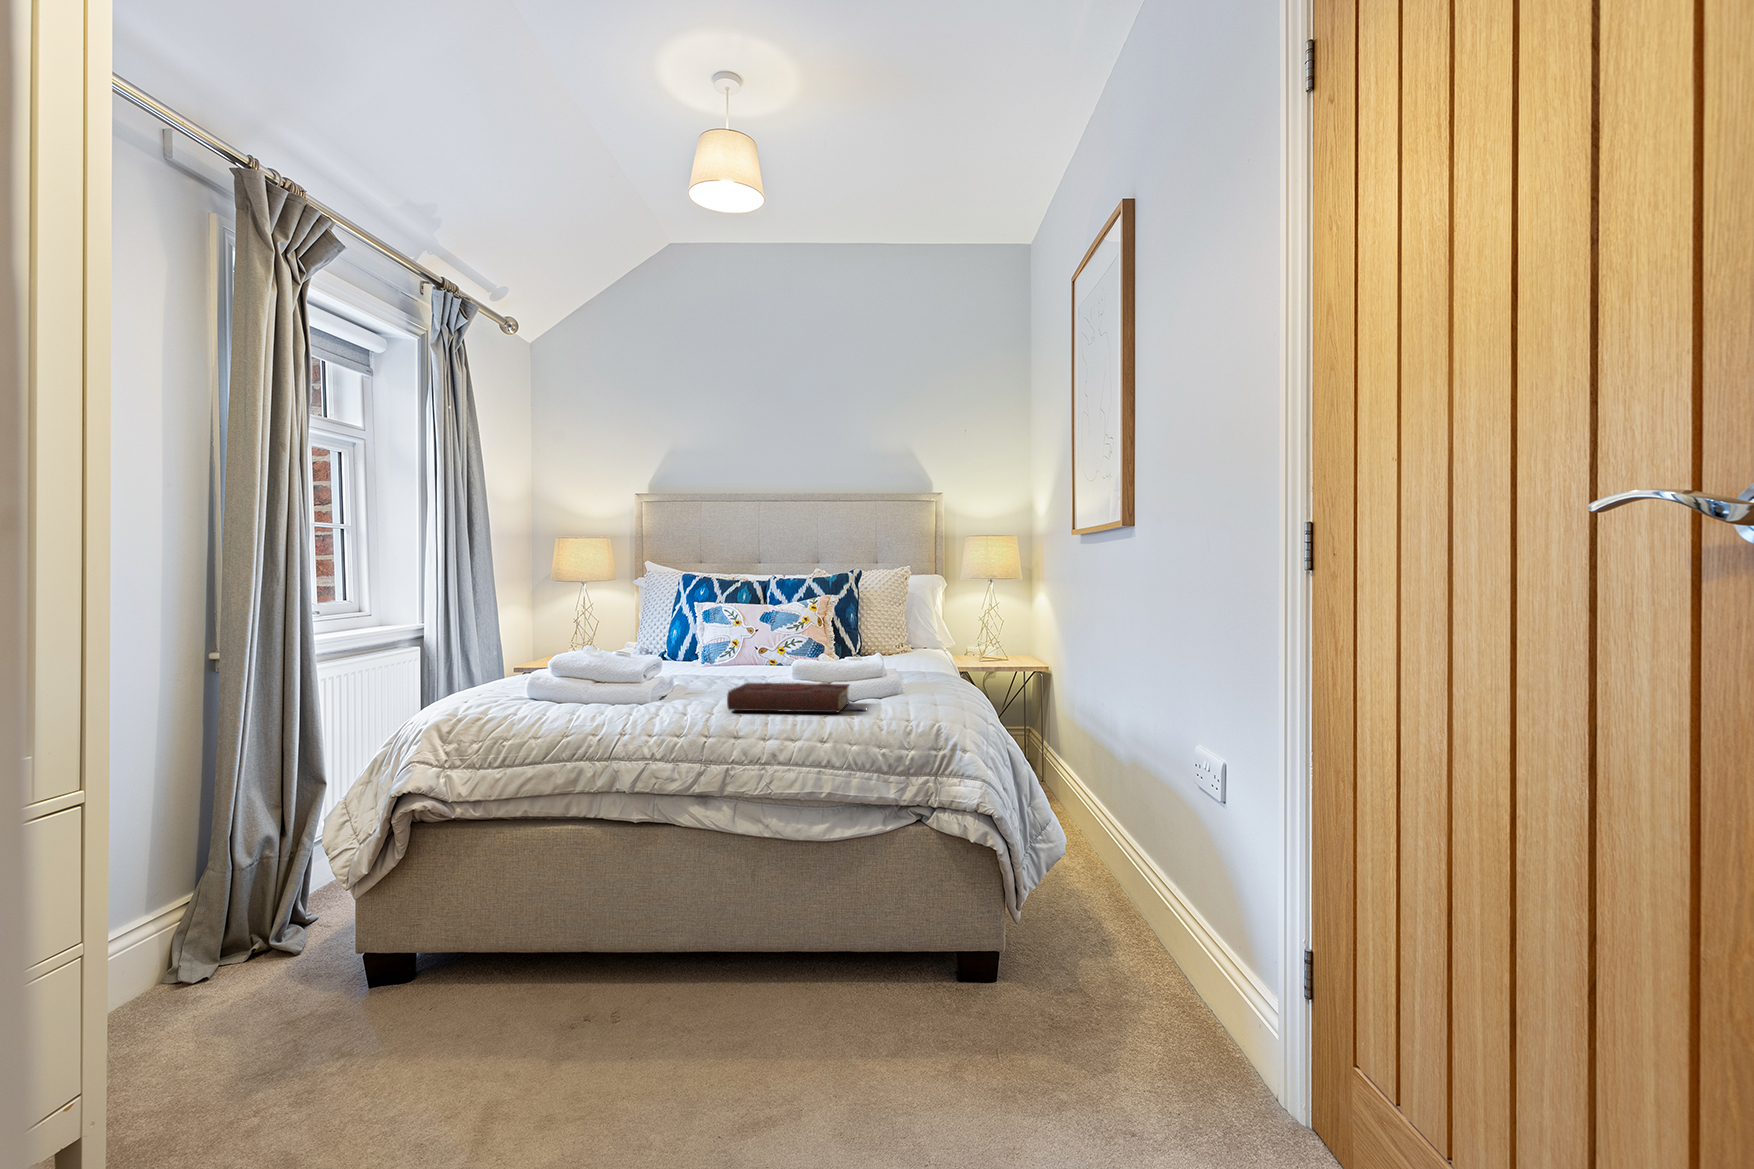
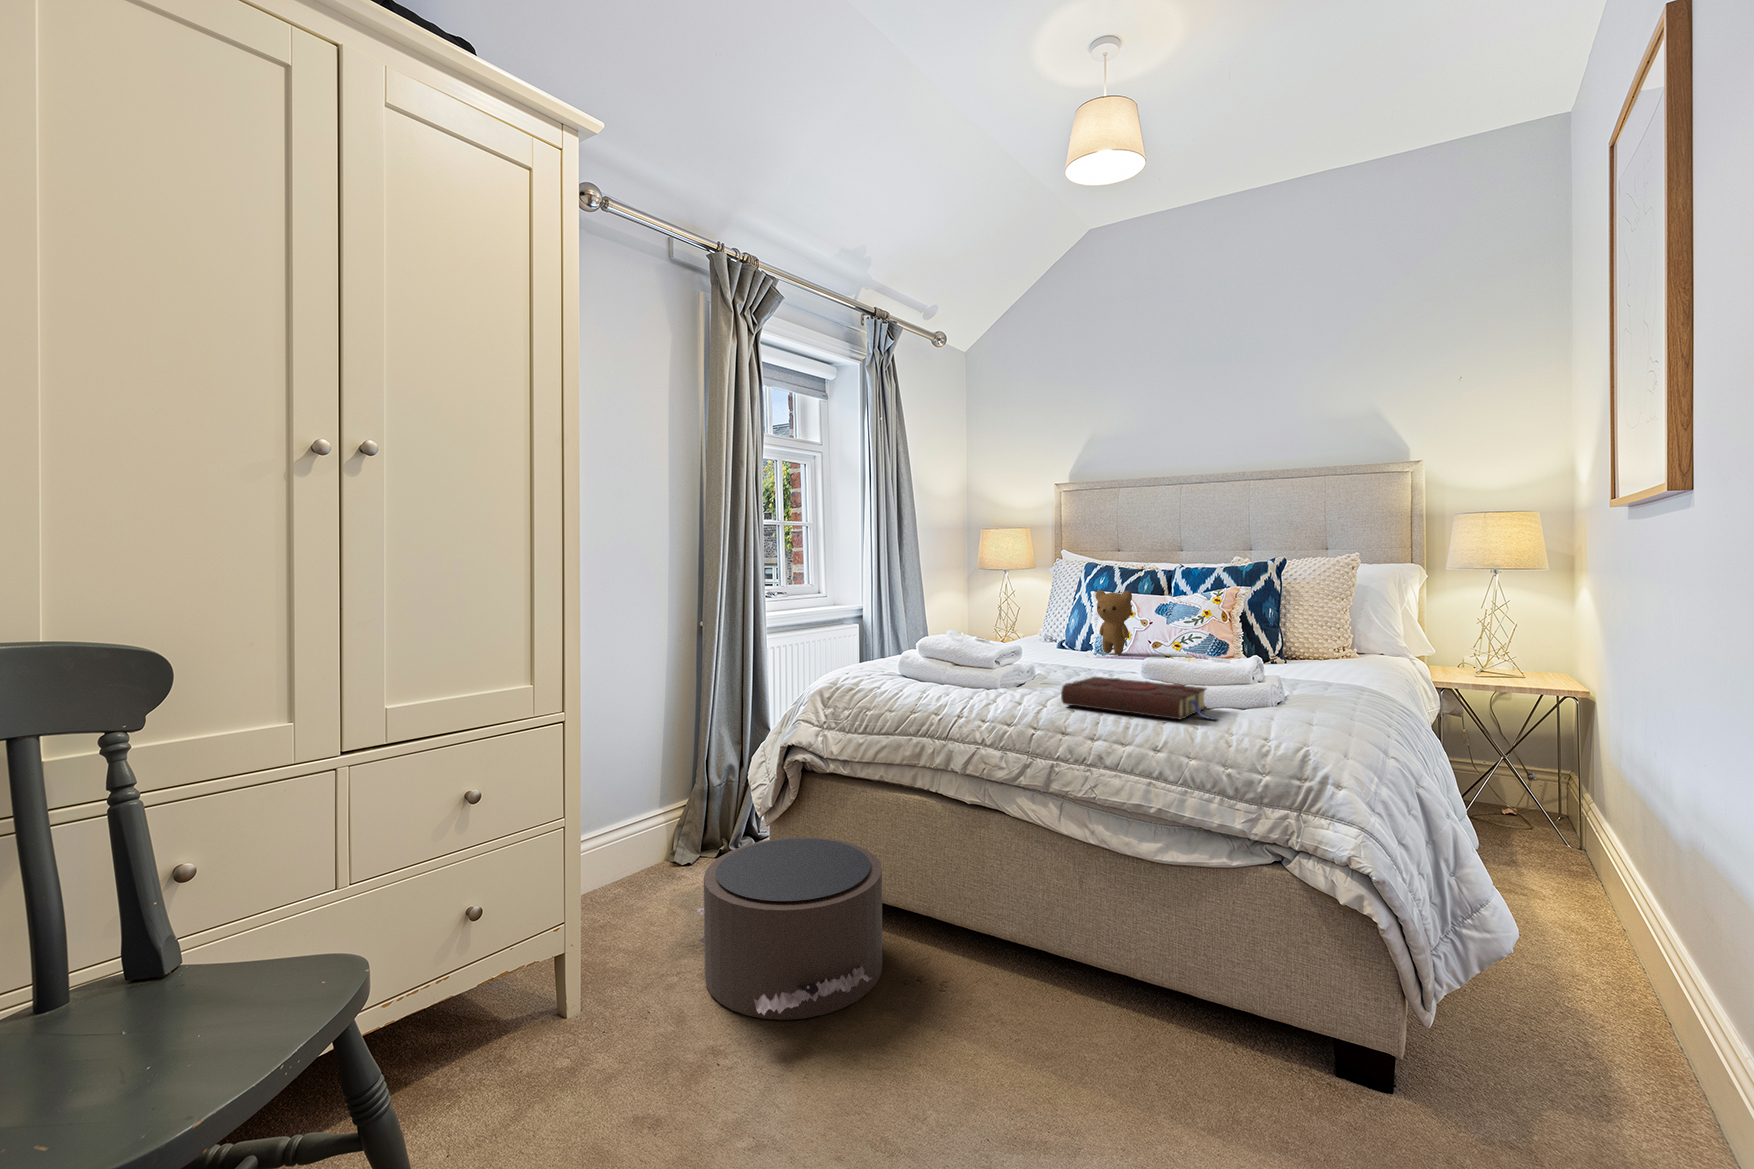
teddy bear: none [704,599,743,665] -> present [1095,590,1132,655]
pouf: none [280,894,558,1106] -> present [697,837,882,1020]

